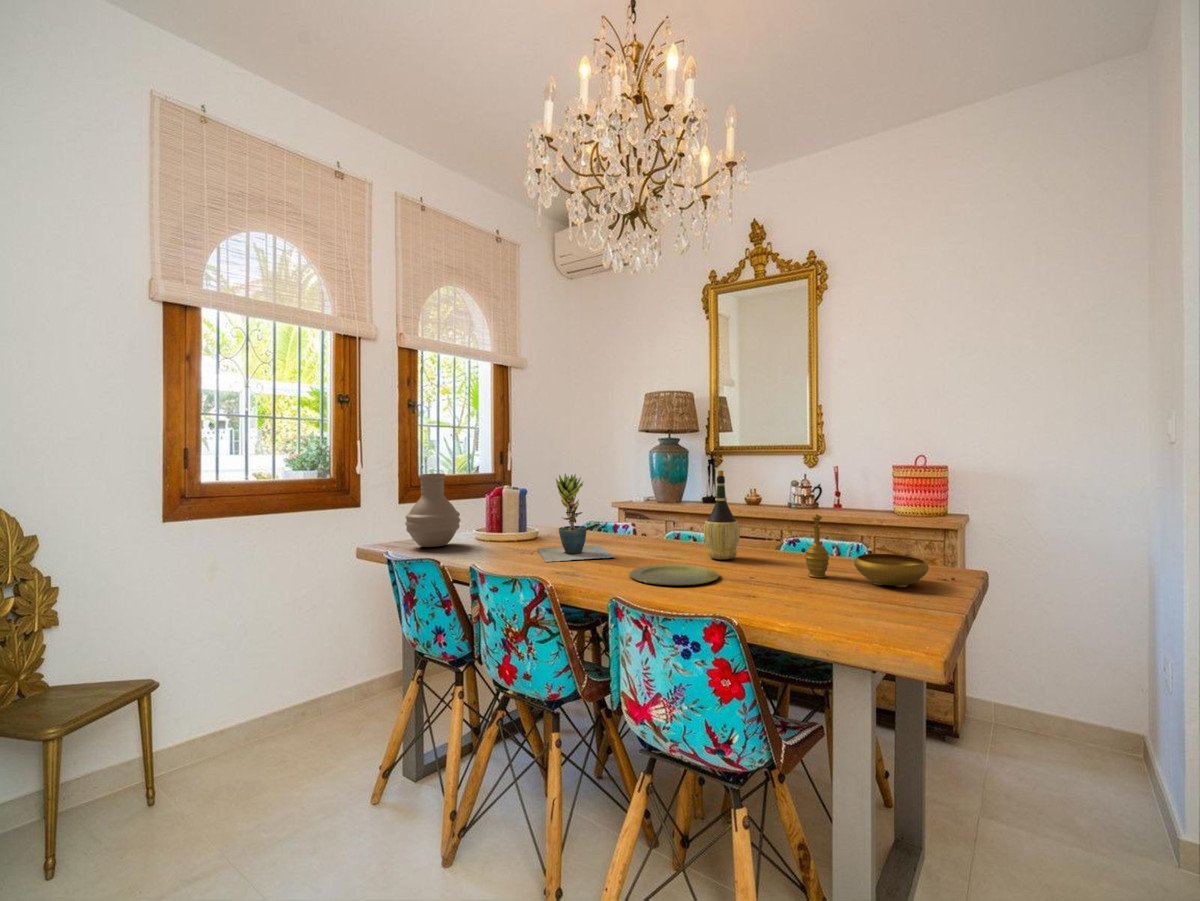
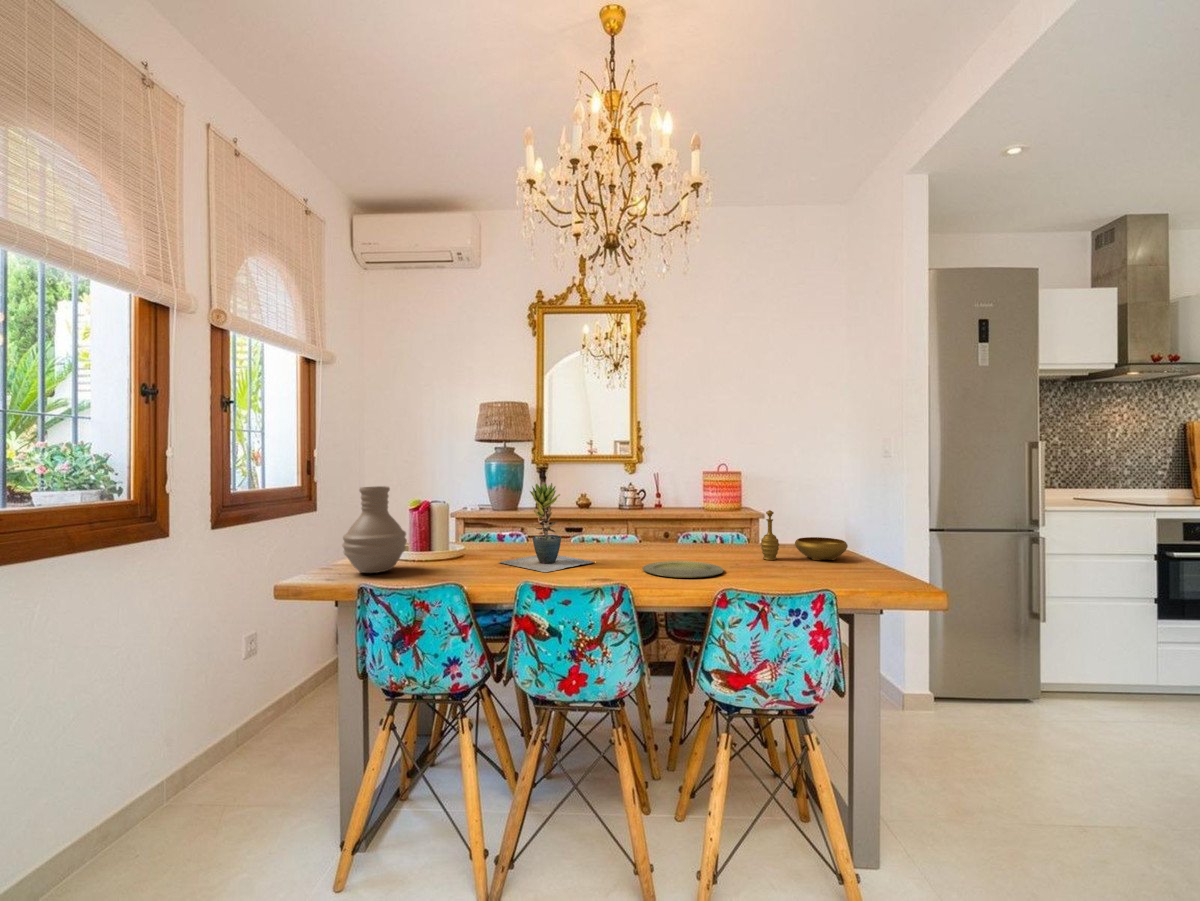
wine bottle: present [704,470,740,559] -> none [660,477,691,554]

